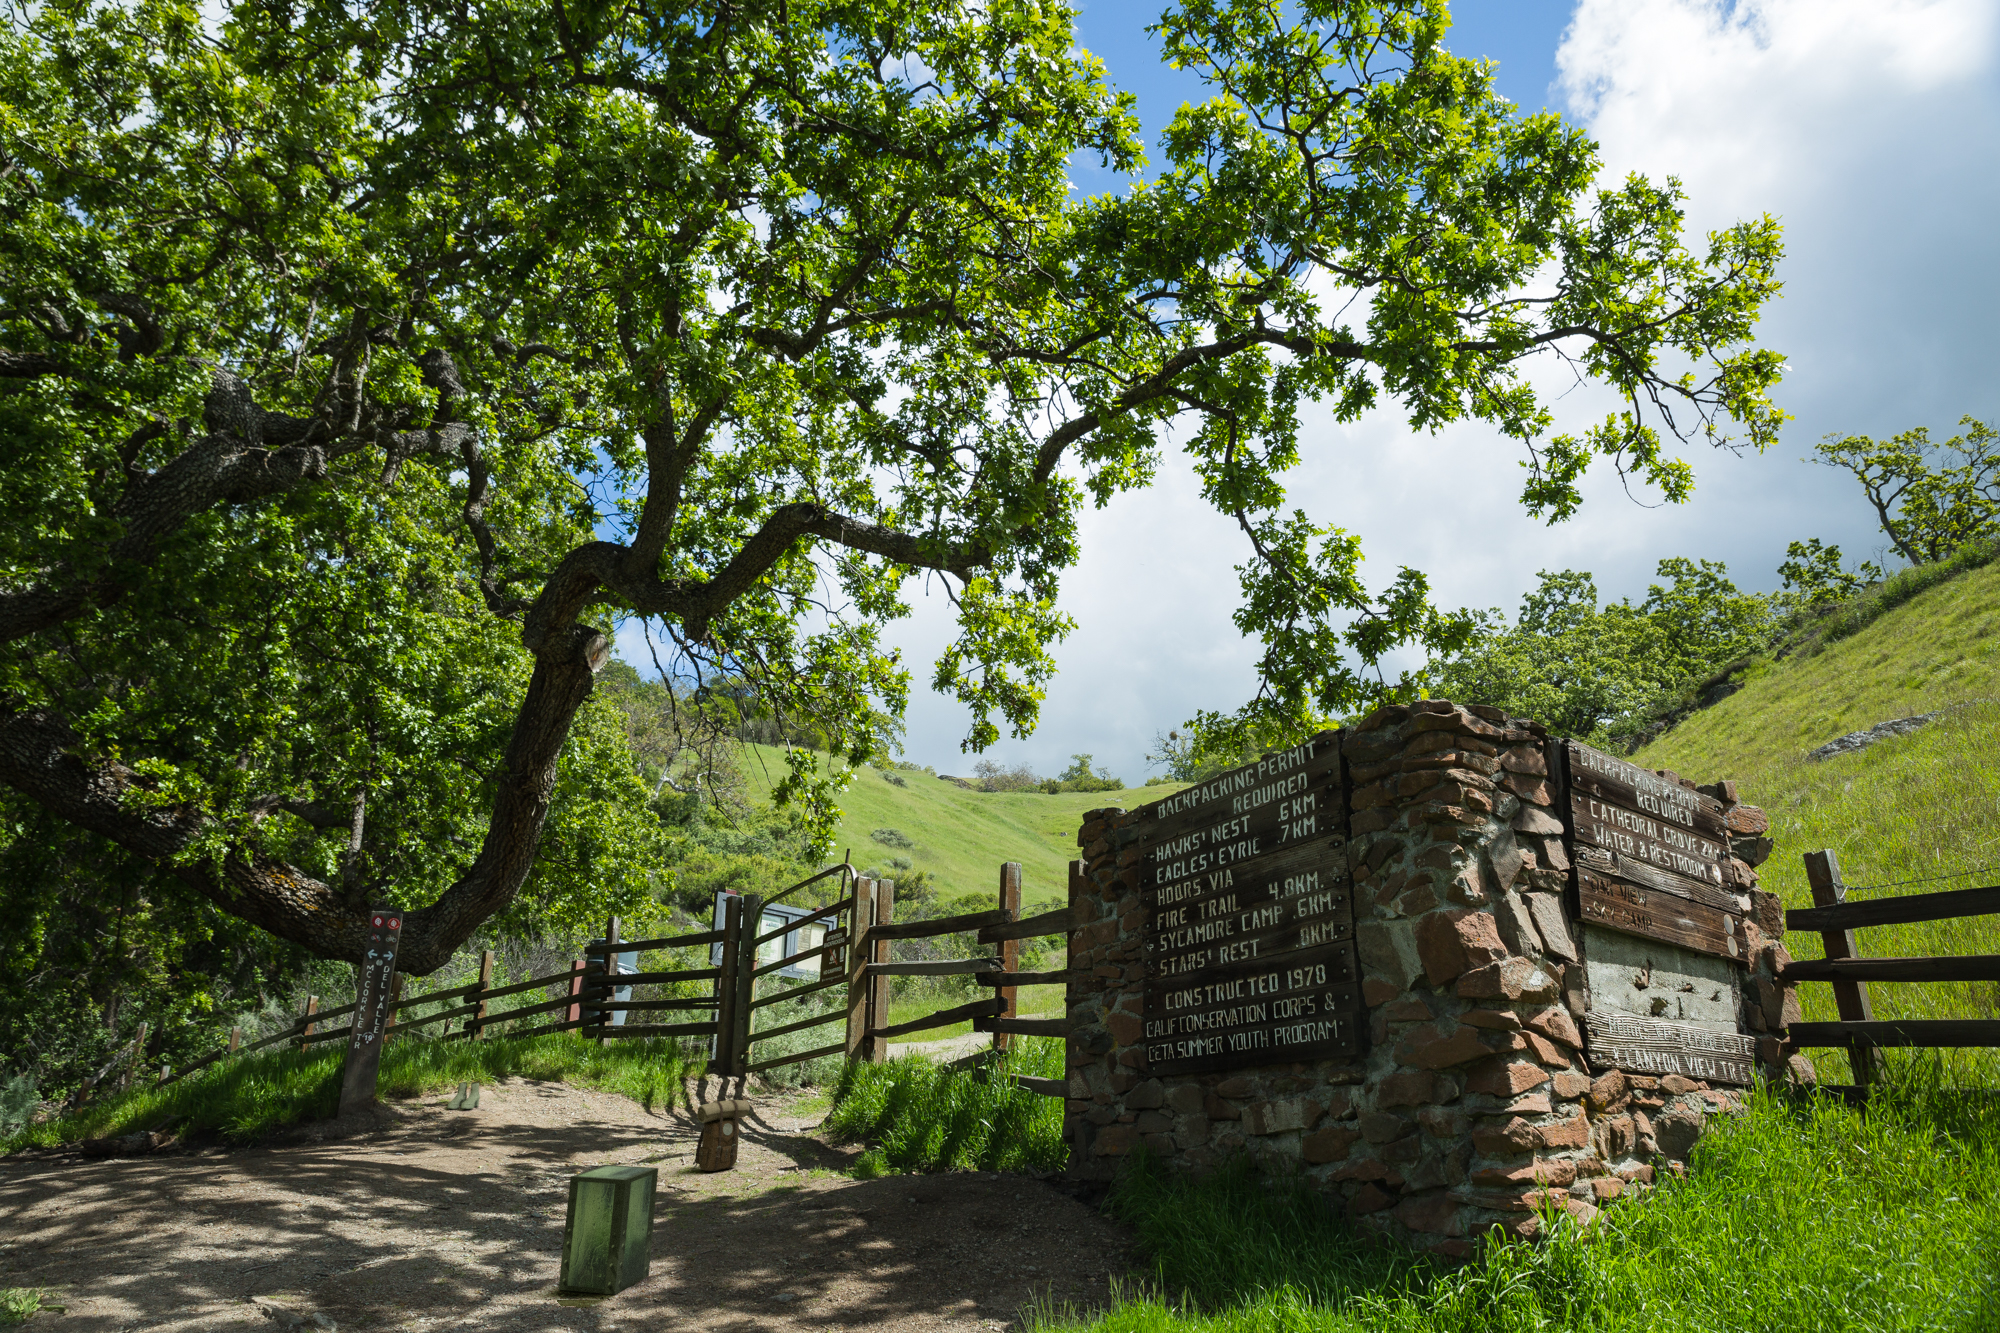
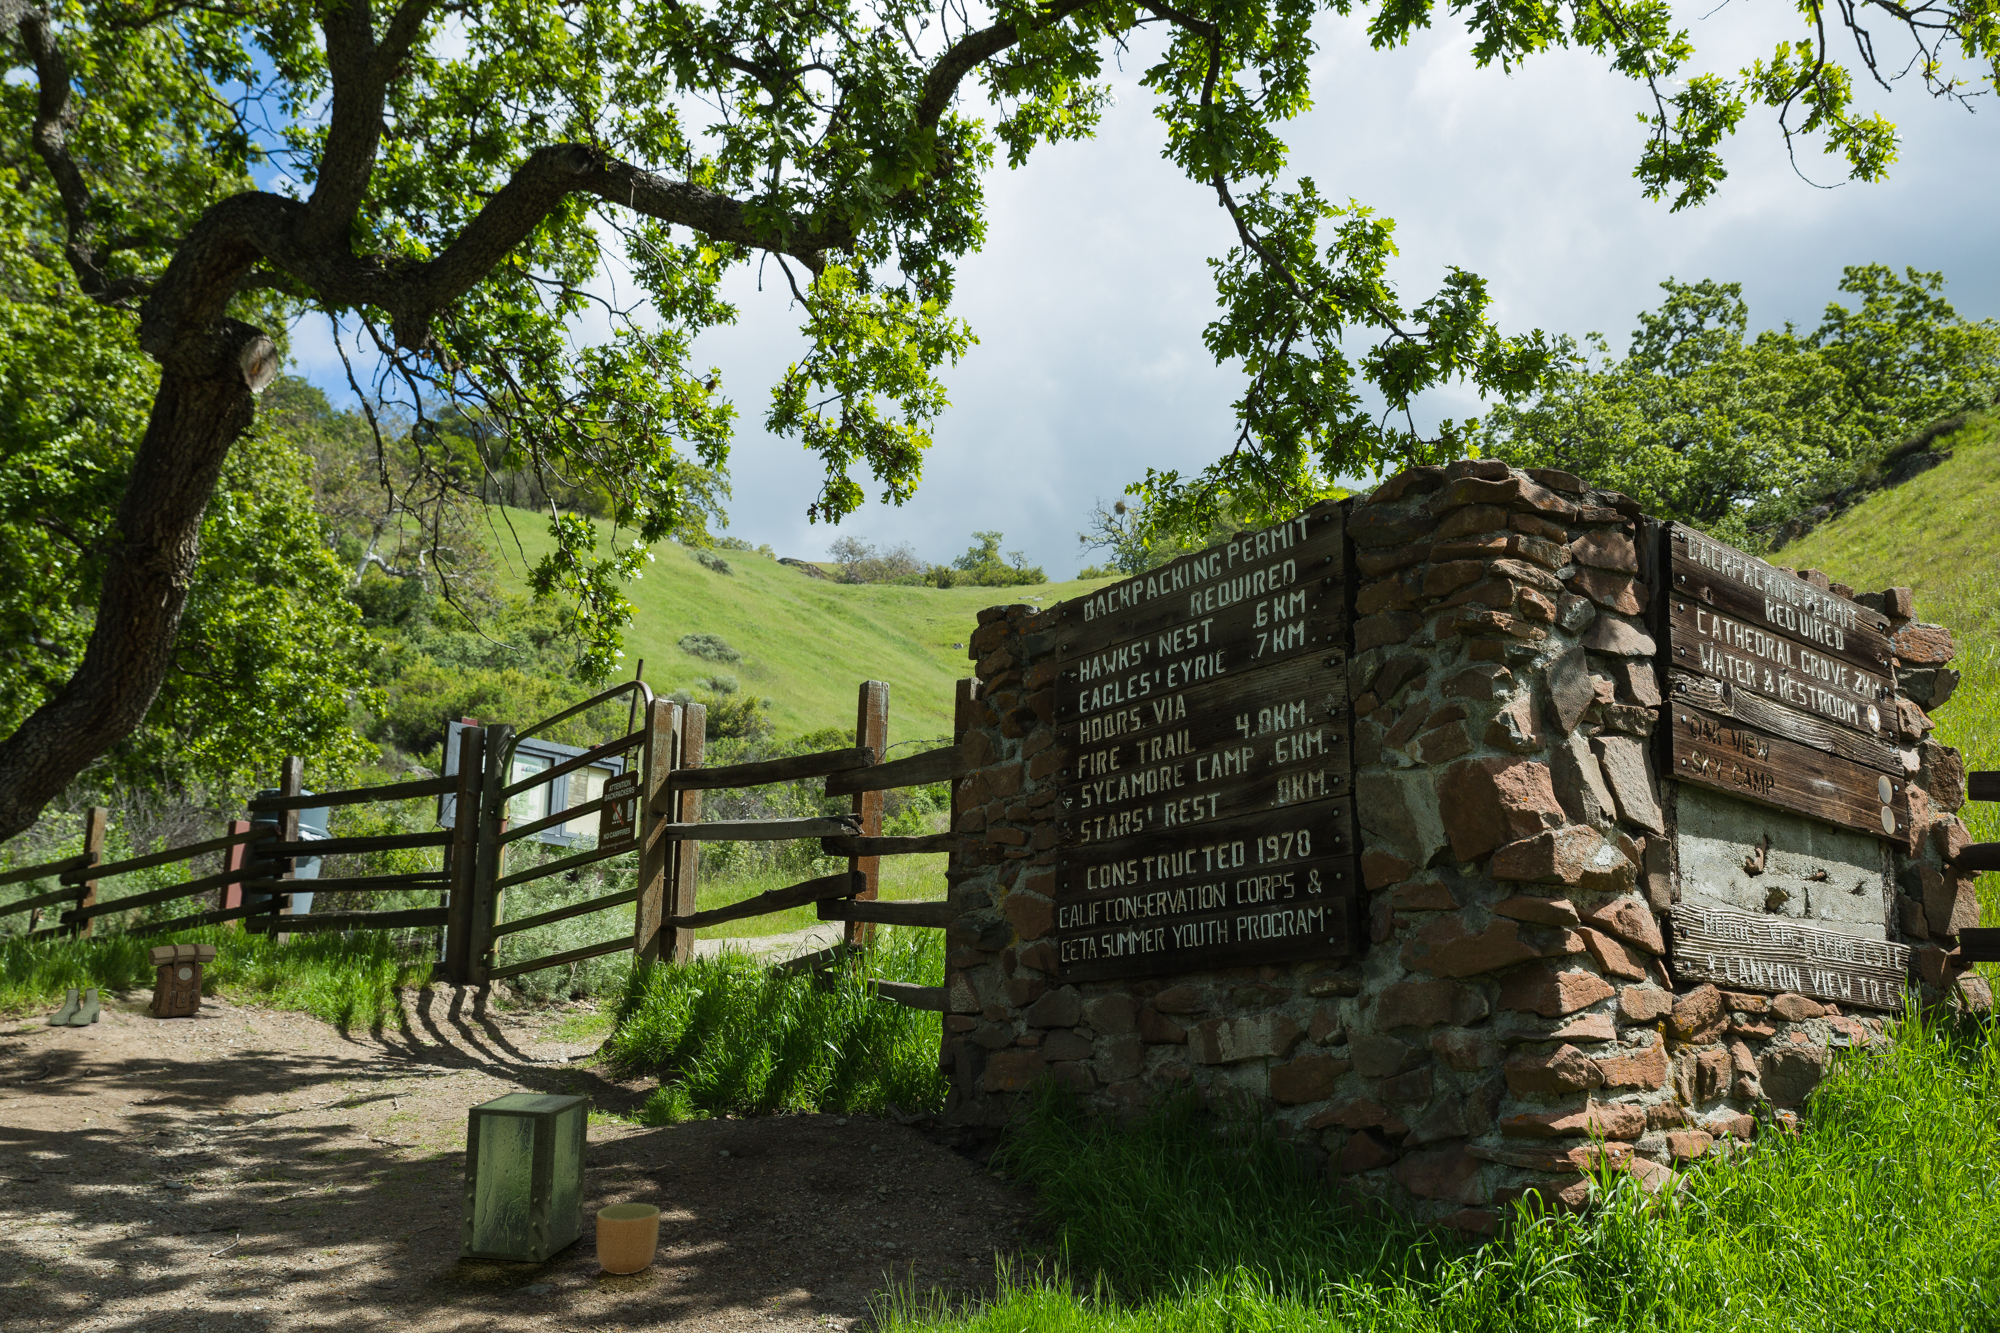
backpack: present [693,1099,750,1172] -> present [148,943,216,1017]
storage box: present [558,1165,658,1295] -> present [460,1092,589,1262]
planter: none [867,1227,908,1276] -> present [596,1203,660,1275]

